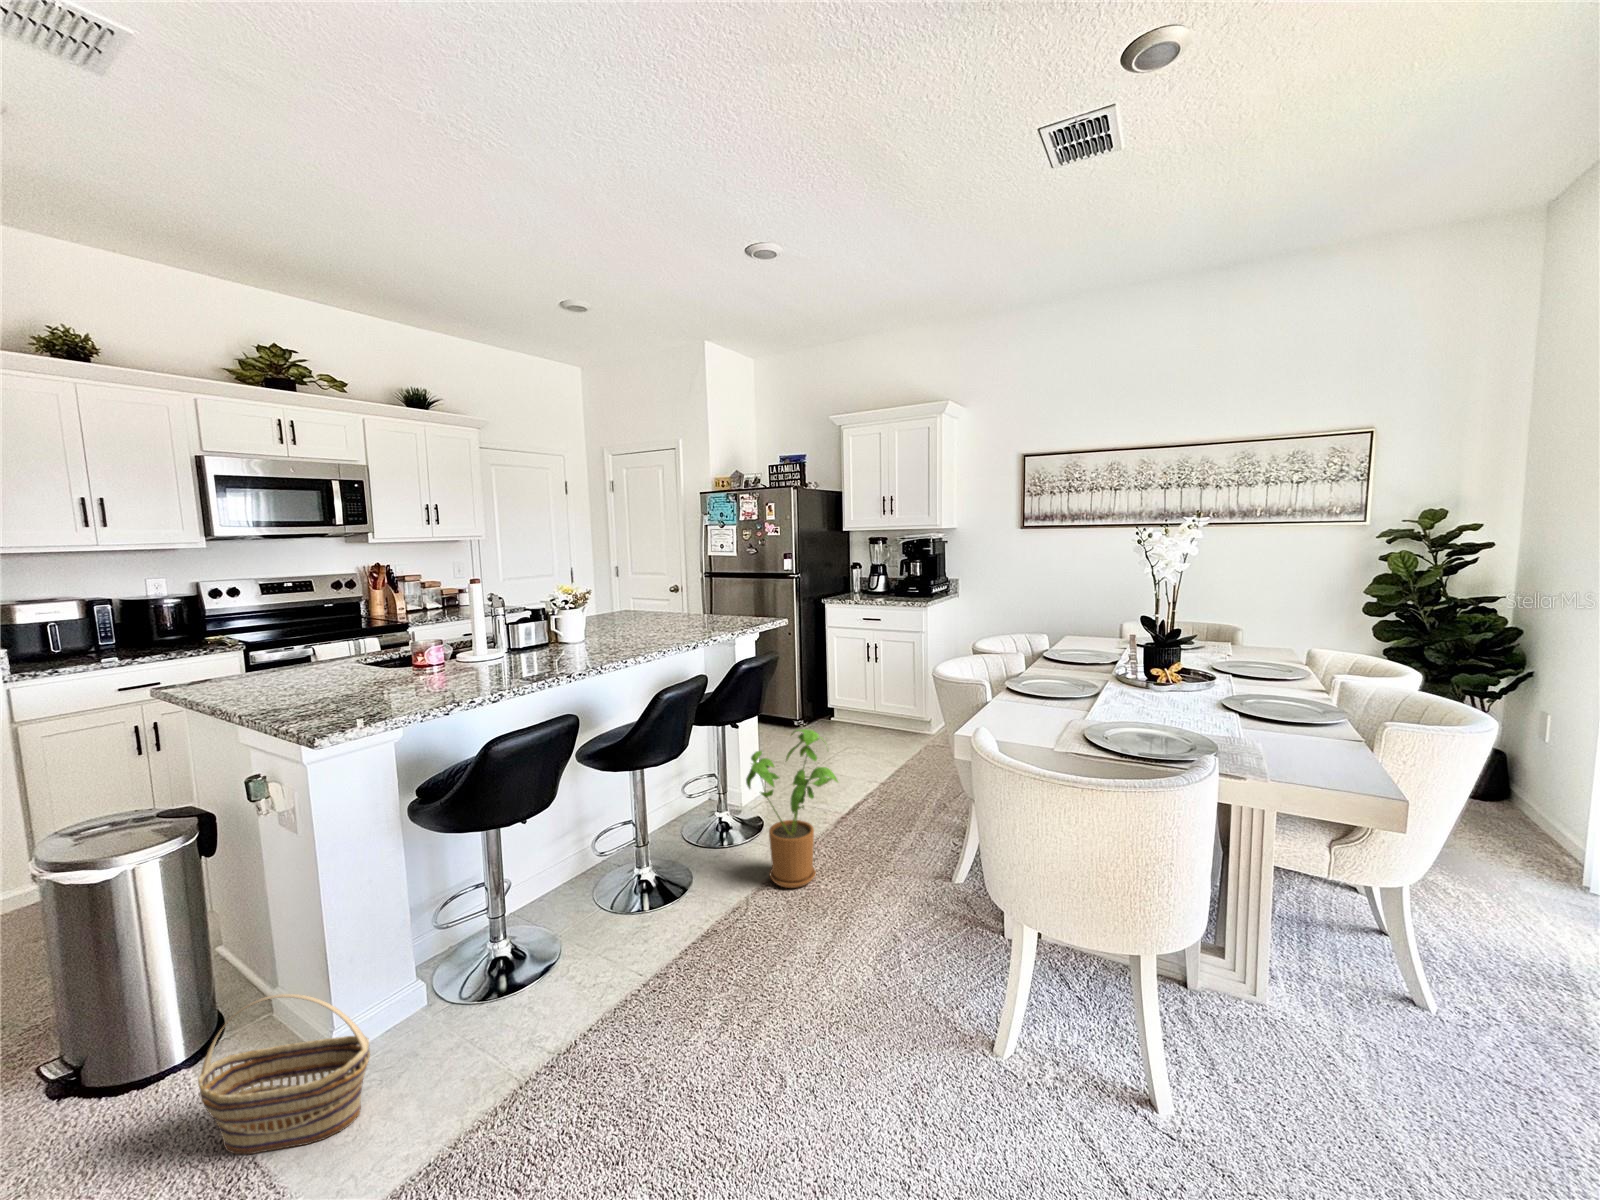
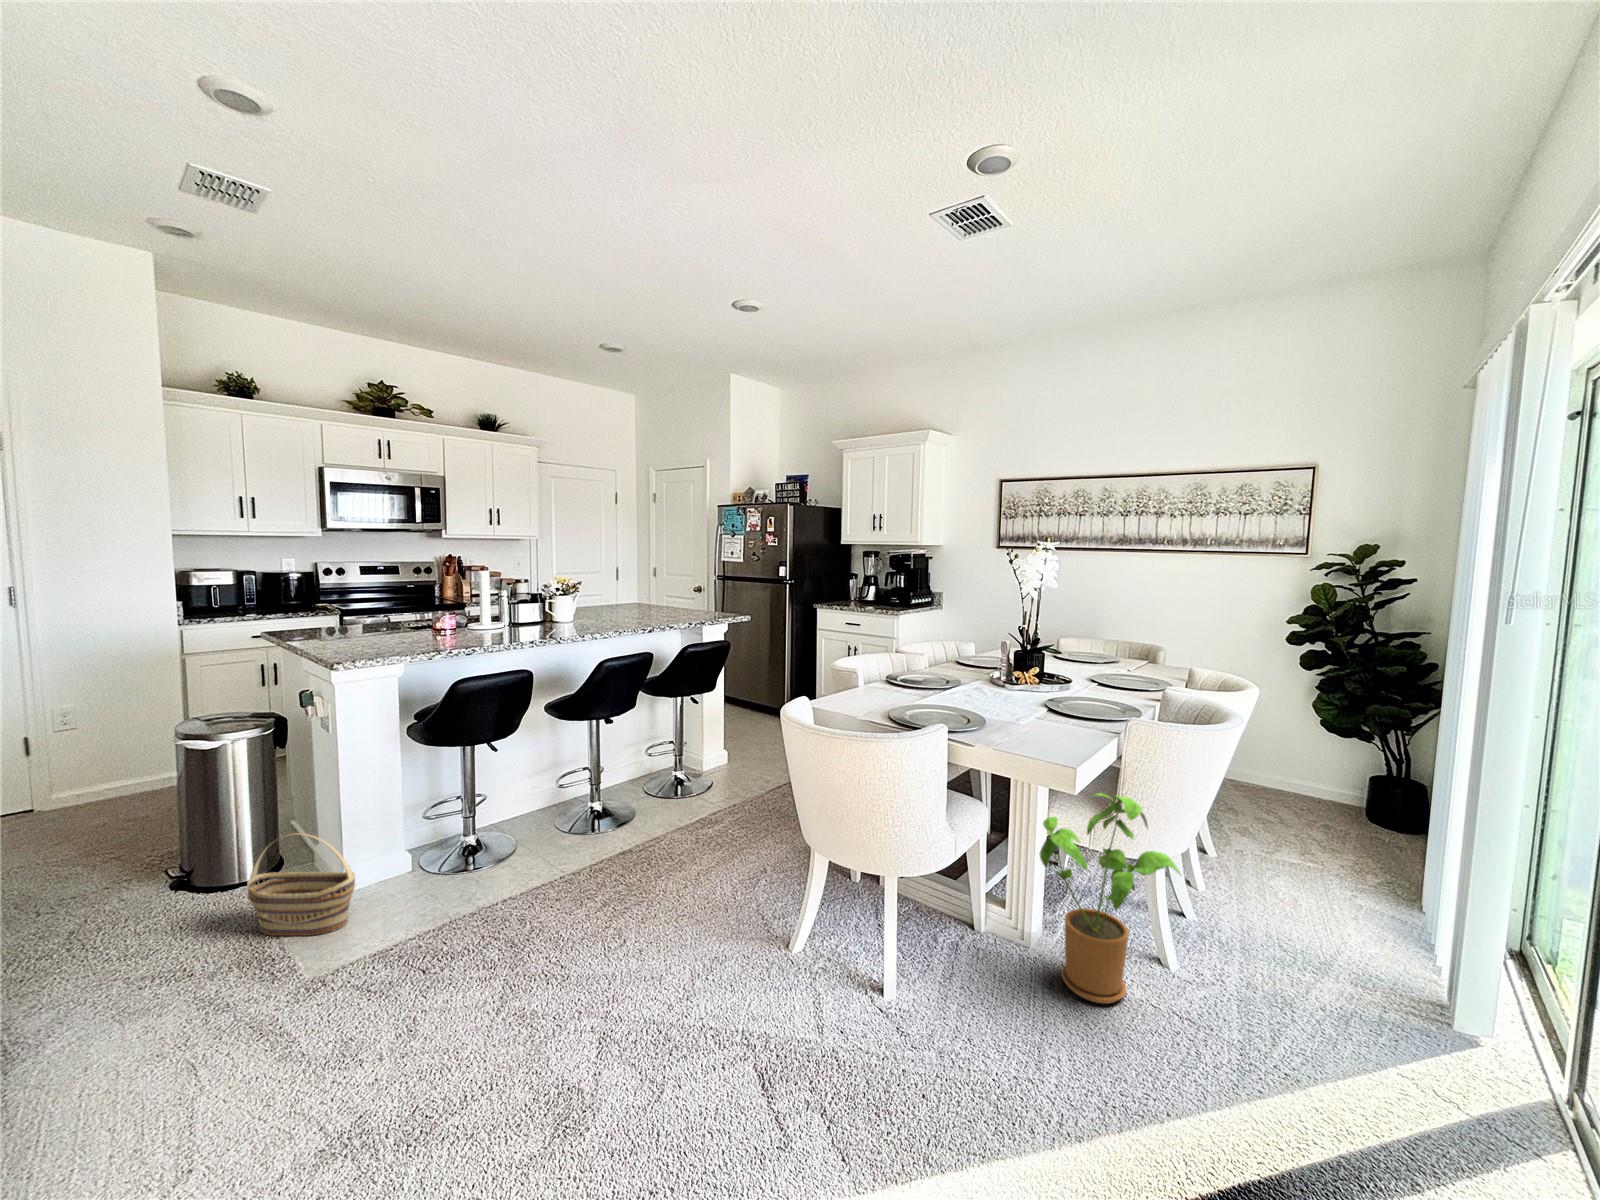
house plant: present [746,729,838,888] -> present [1040,793,1180,1004]

